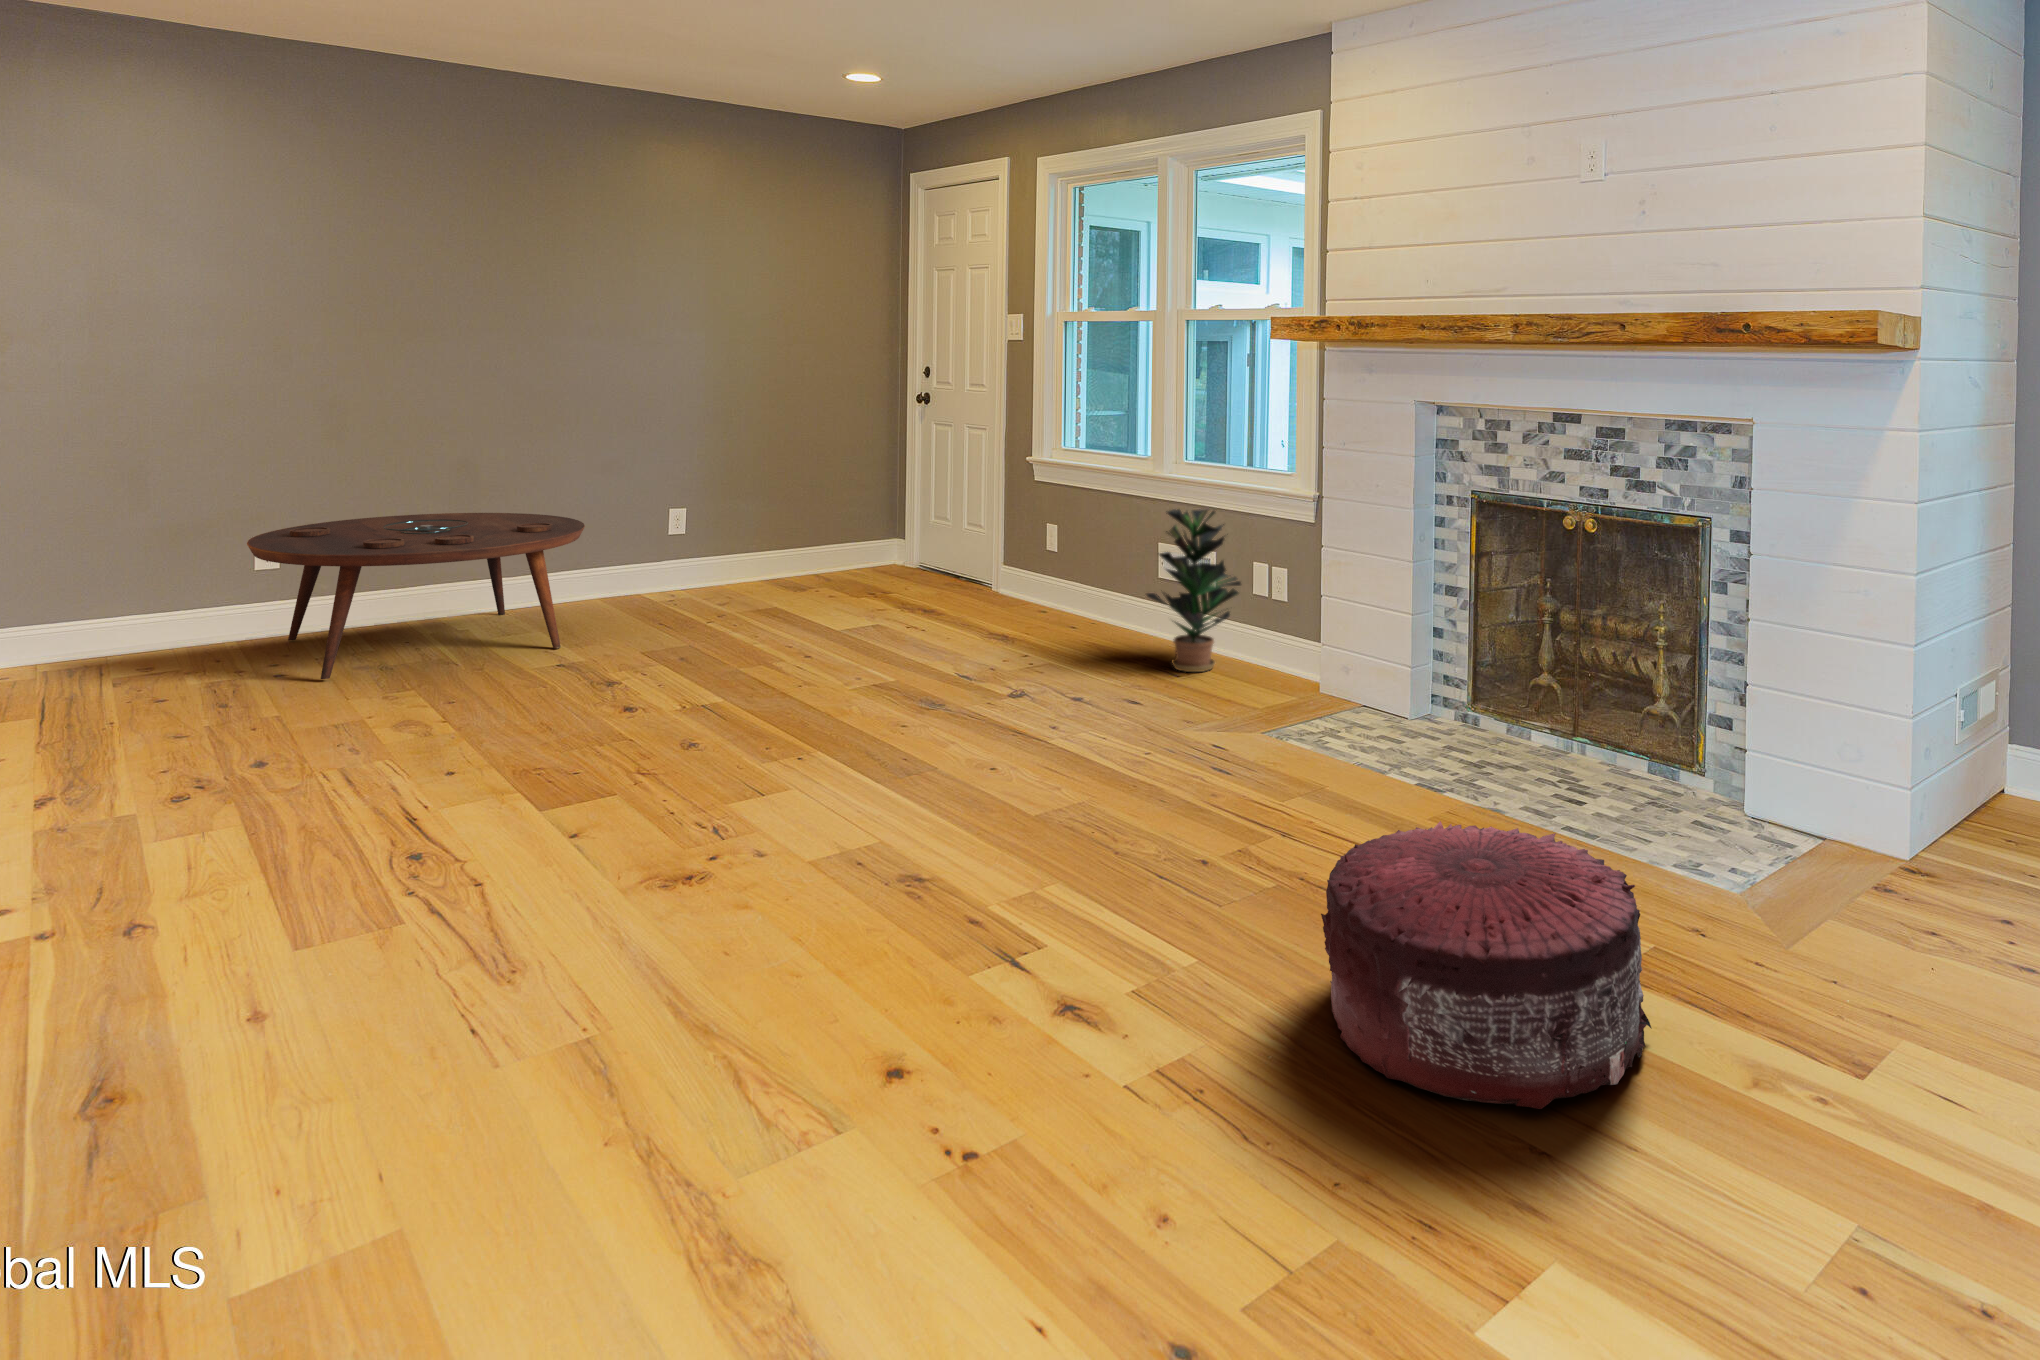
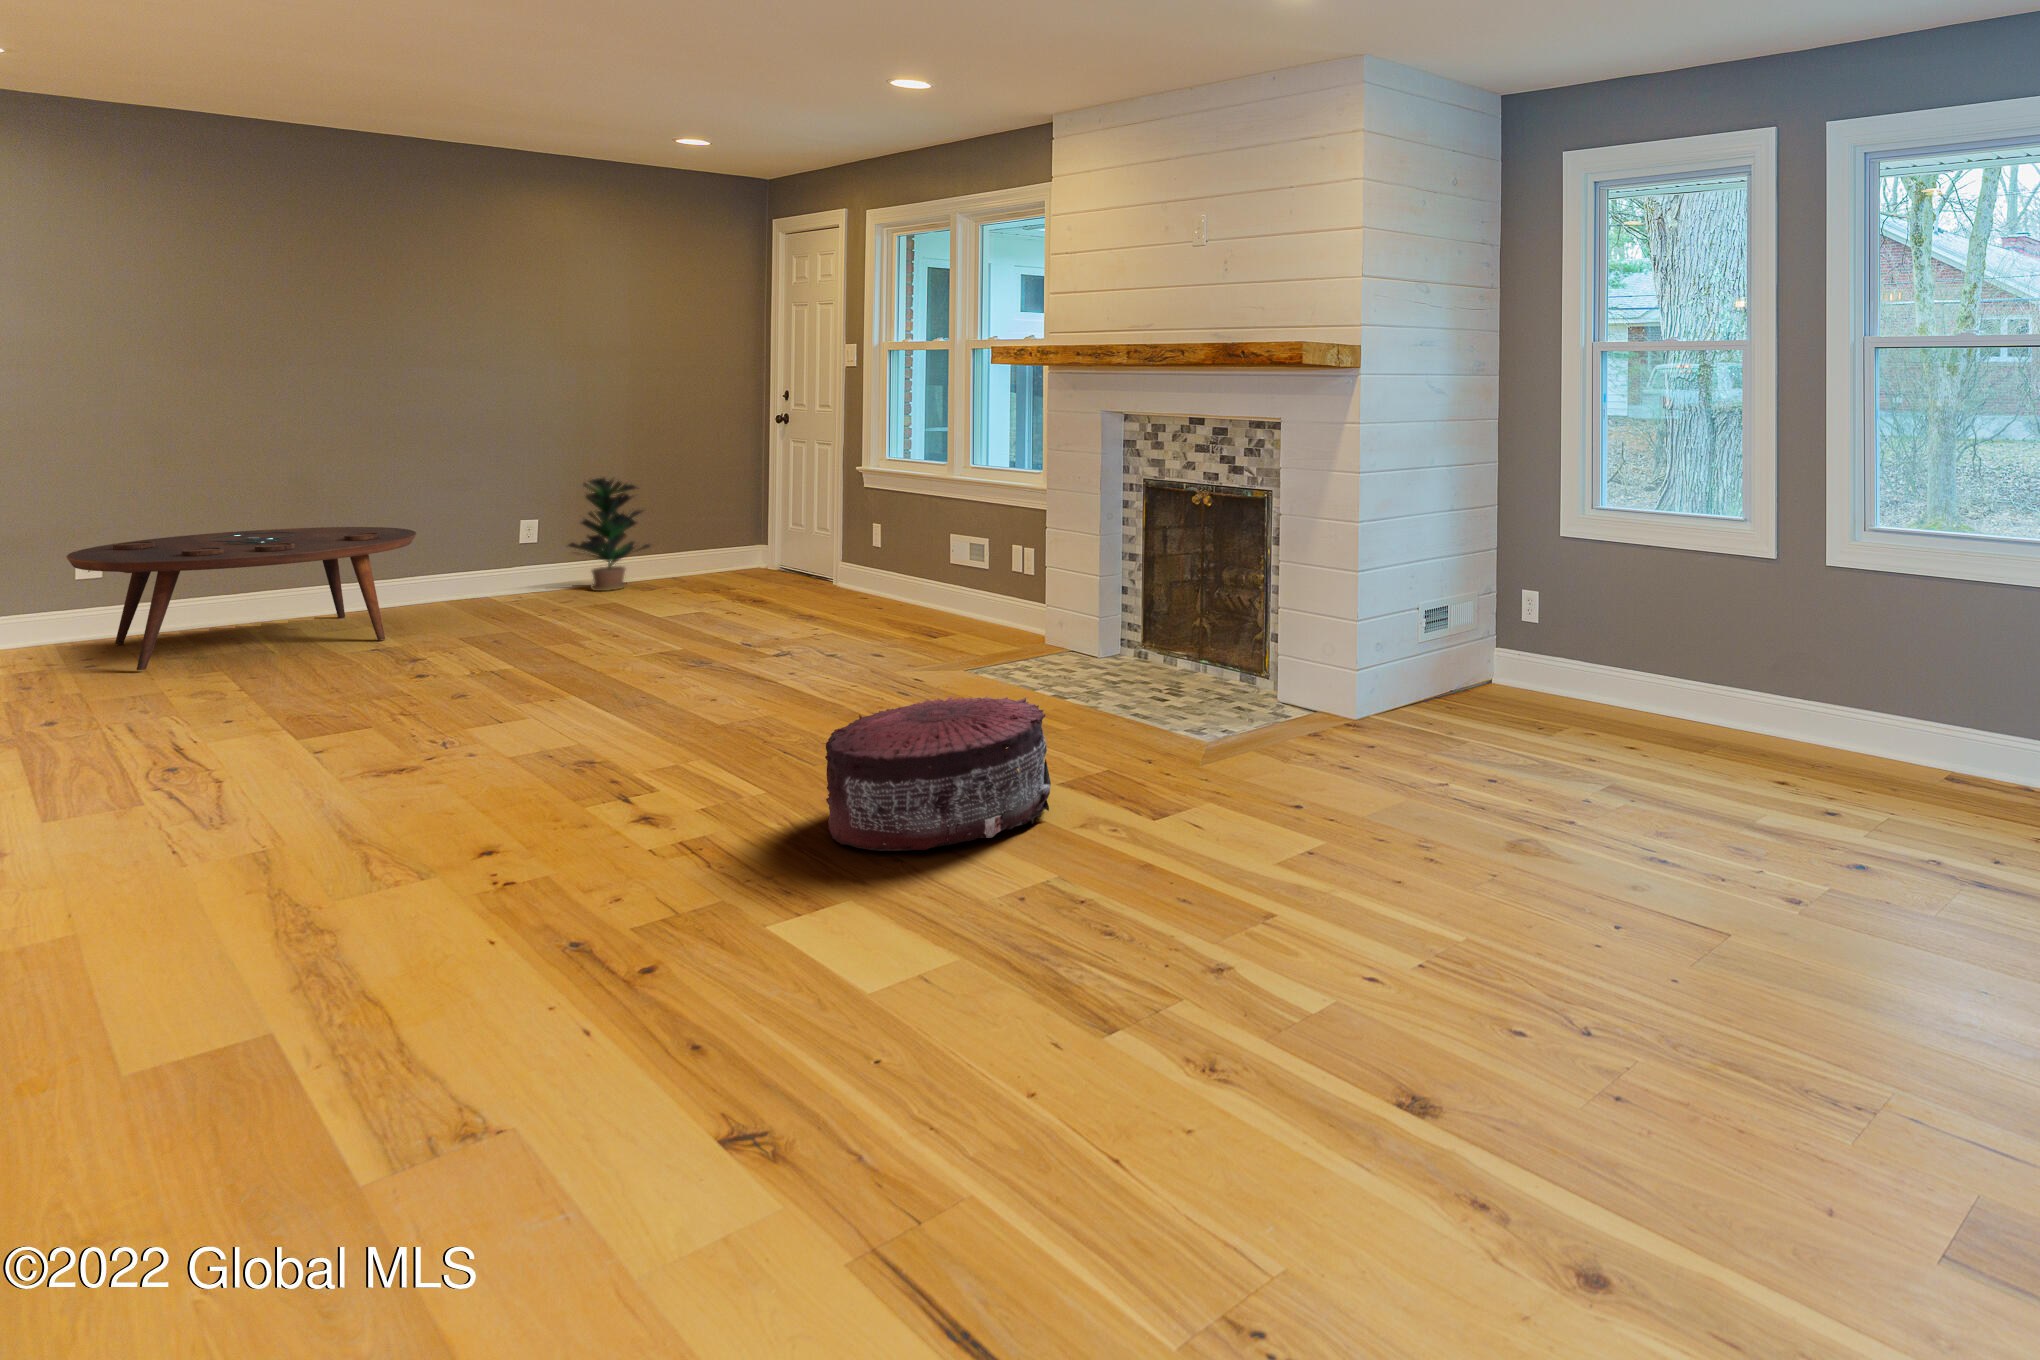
potted plant: present [1146,509,1241,672] -> present [569,478,650,591]

